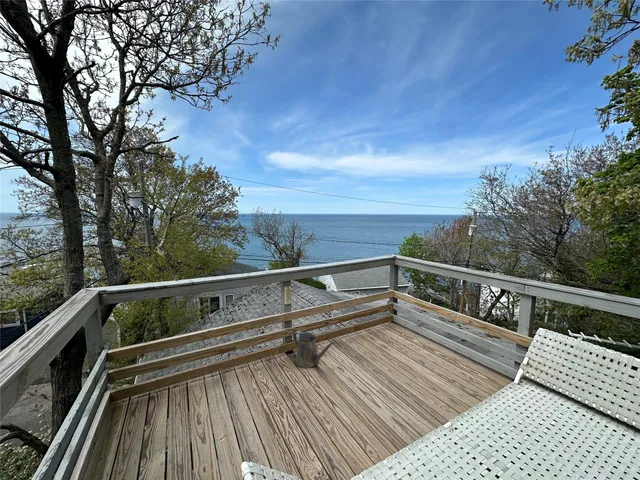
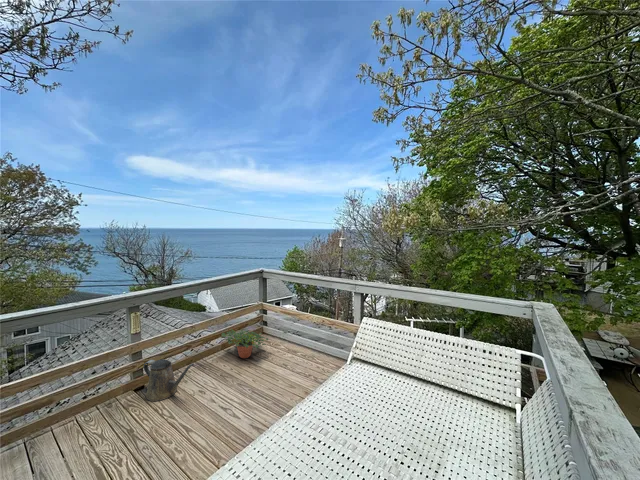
potted plant: none [354,313,403,344] -> present [221,329,268,358]

